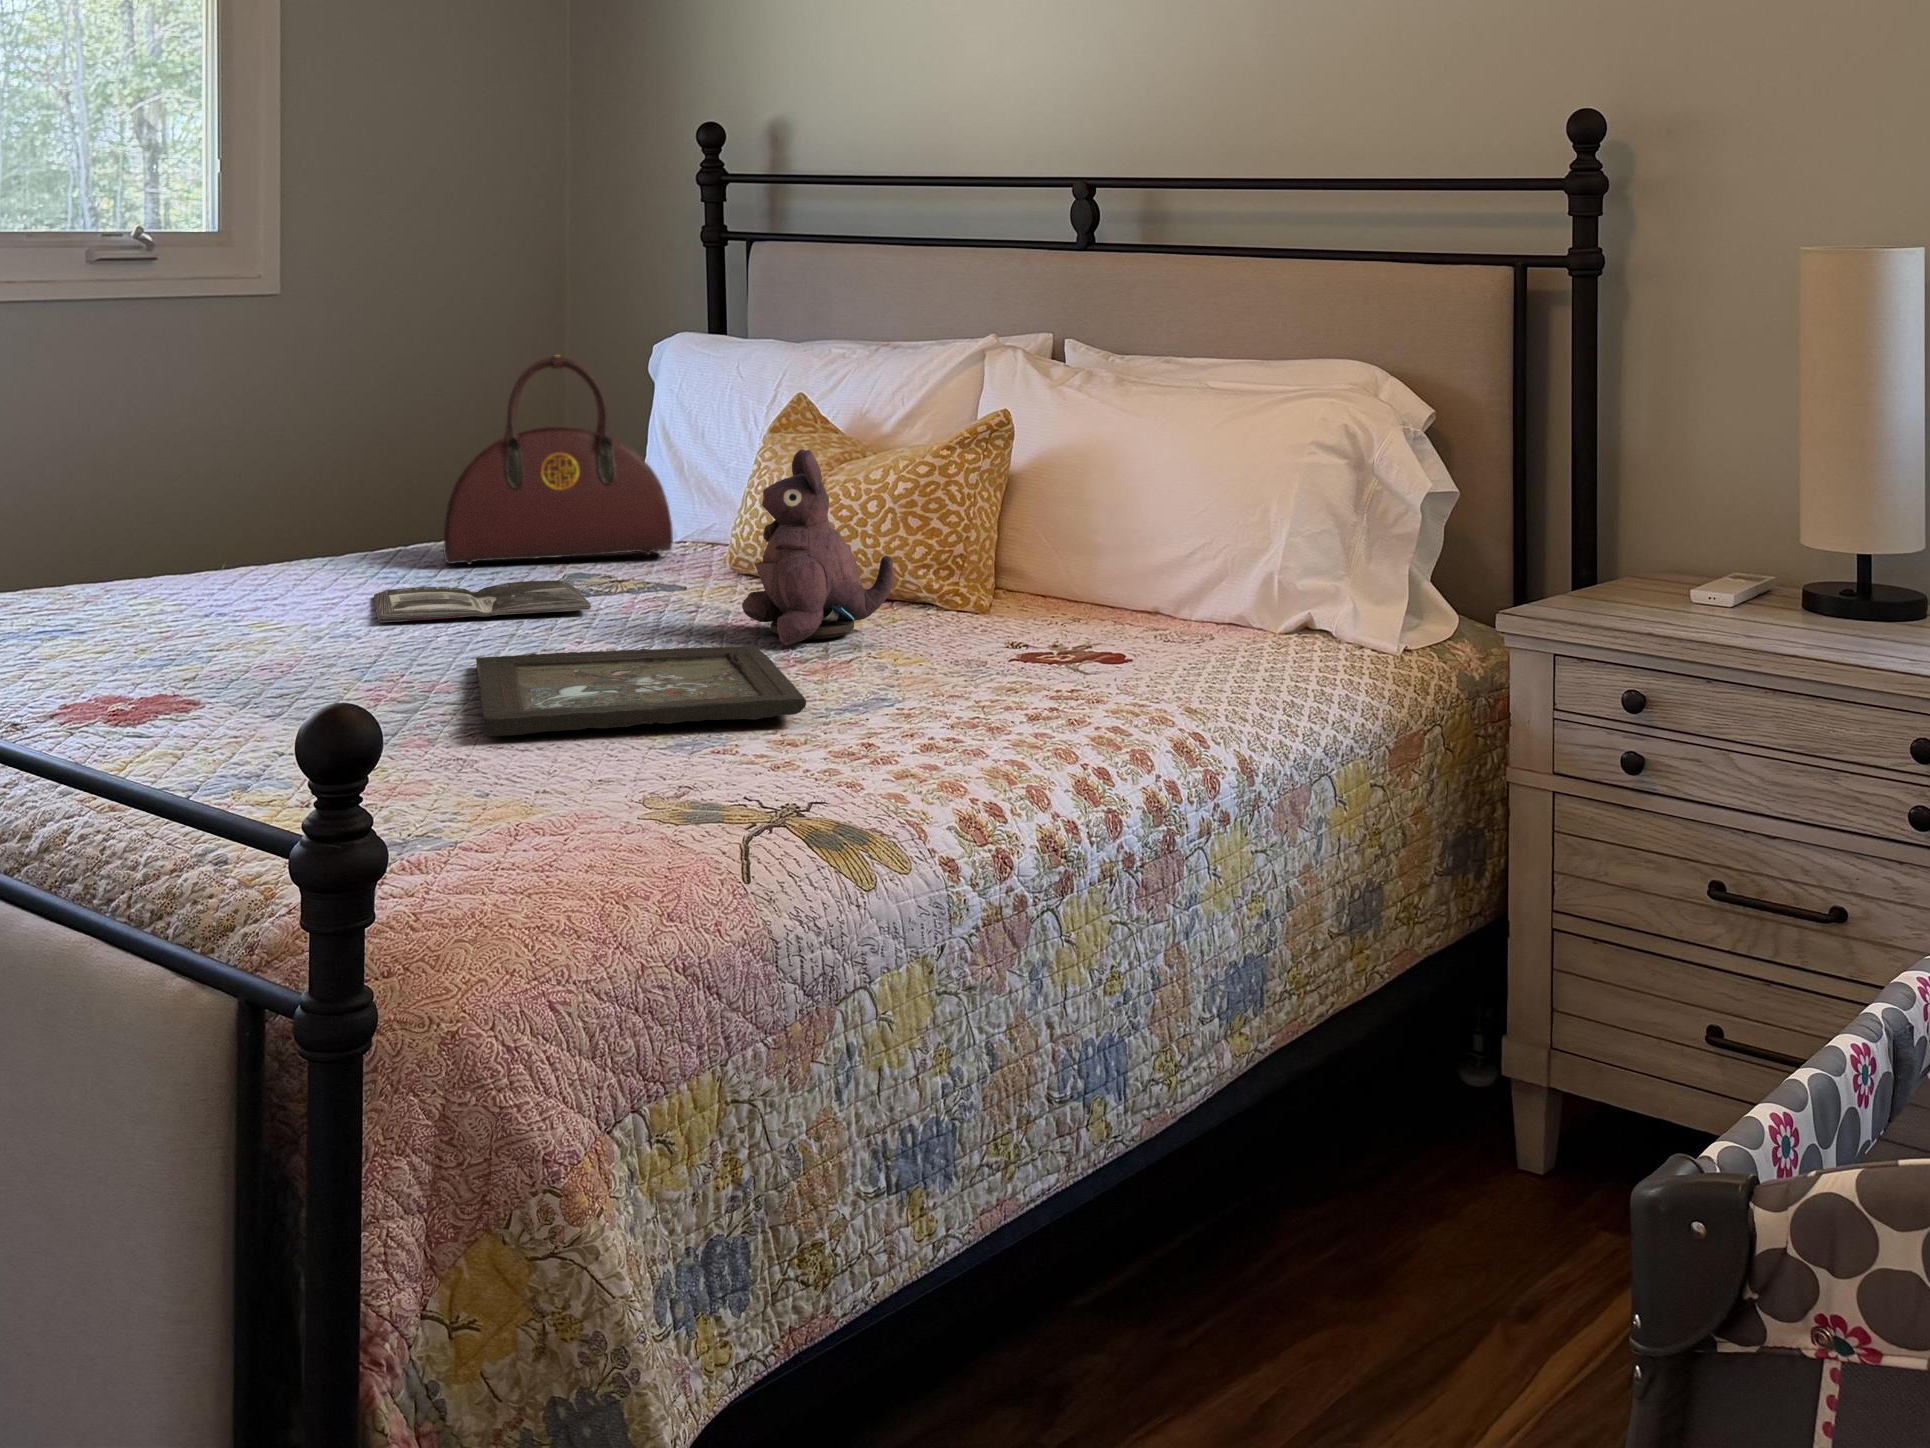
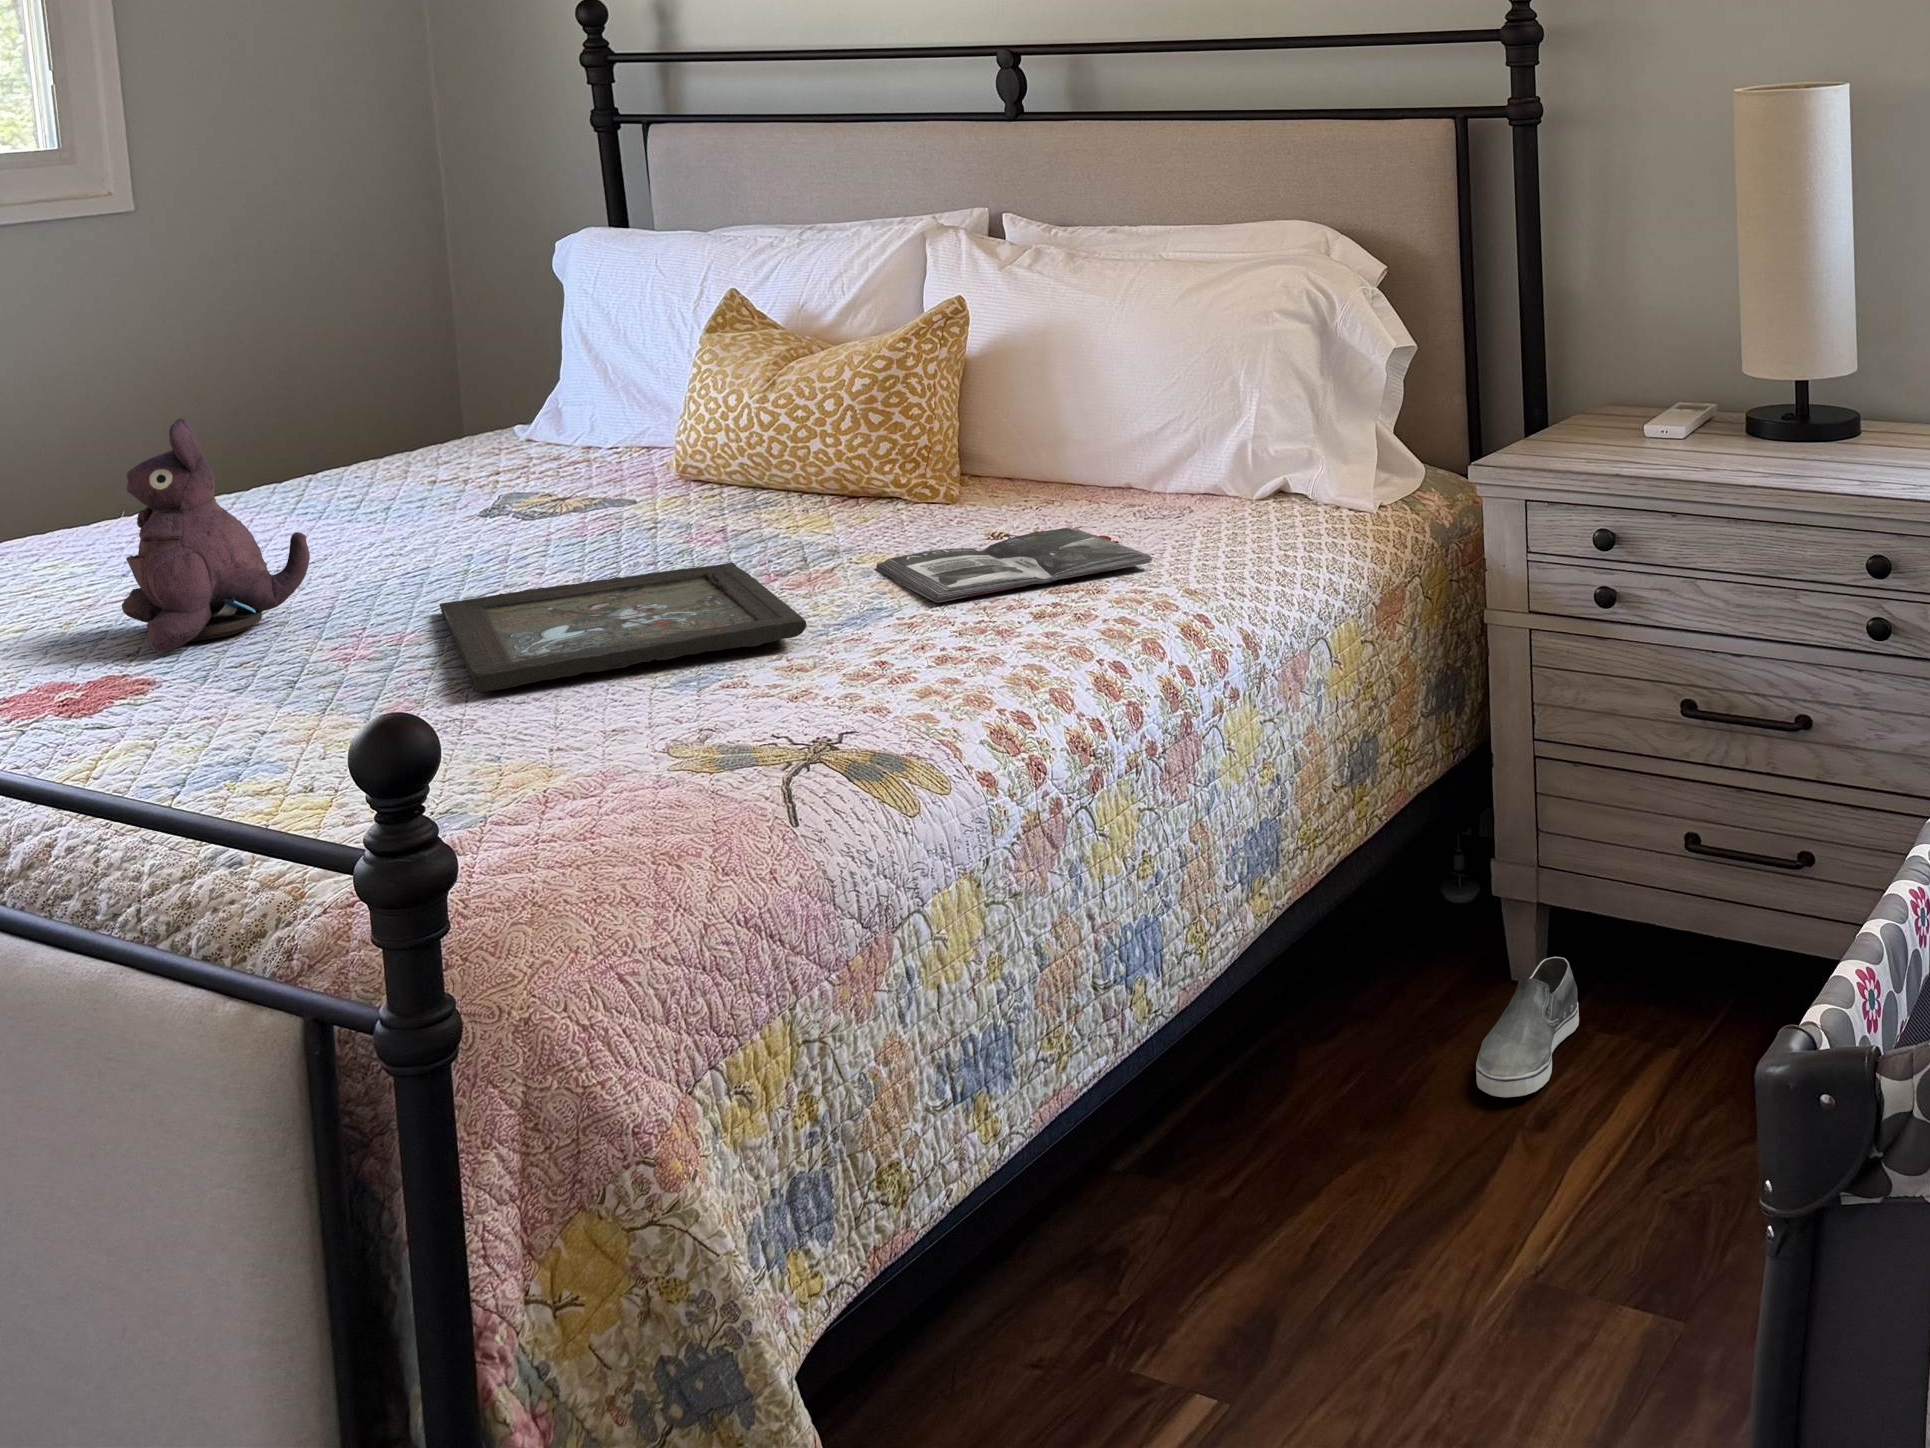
handbag: present [443,355,673,564] -> none [362,268,612,496]
plush toy: present [742,449,894,645] -> present [122,418,310,653]
magazine: present [374,580,591,622] -> present [876,528,1152,602]
shoe: none [1459,1140,1578,1281] -> present [1476,957,1579,1097]

